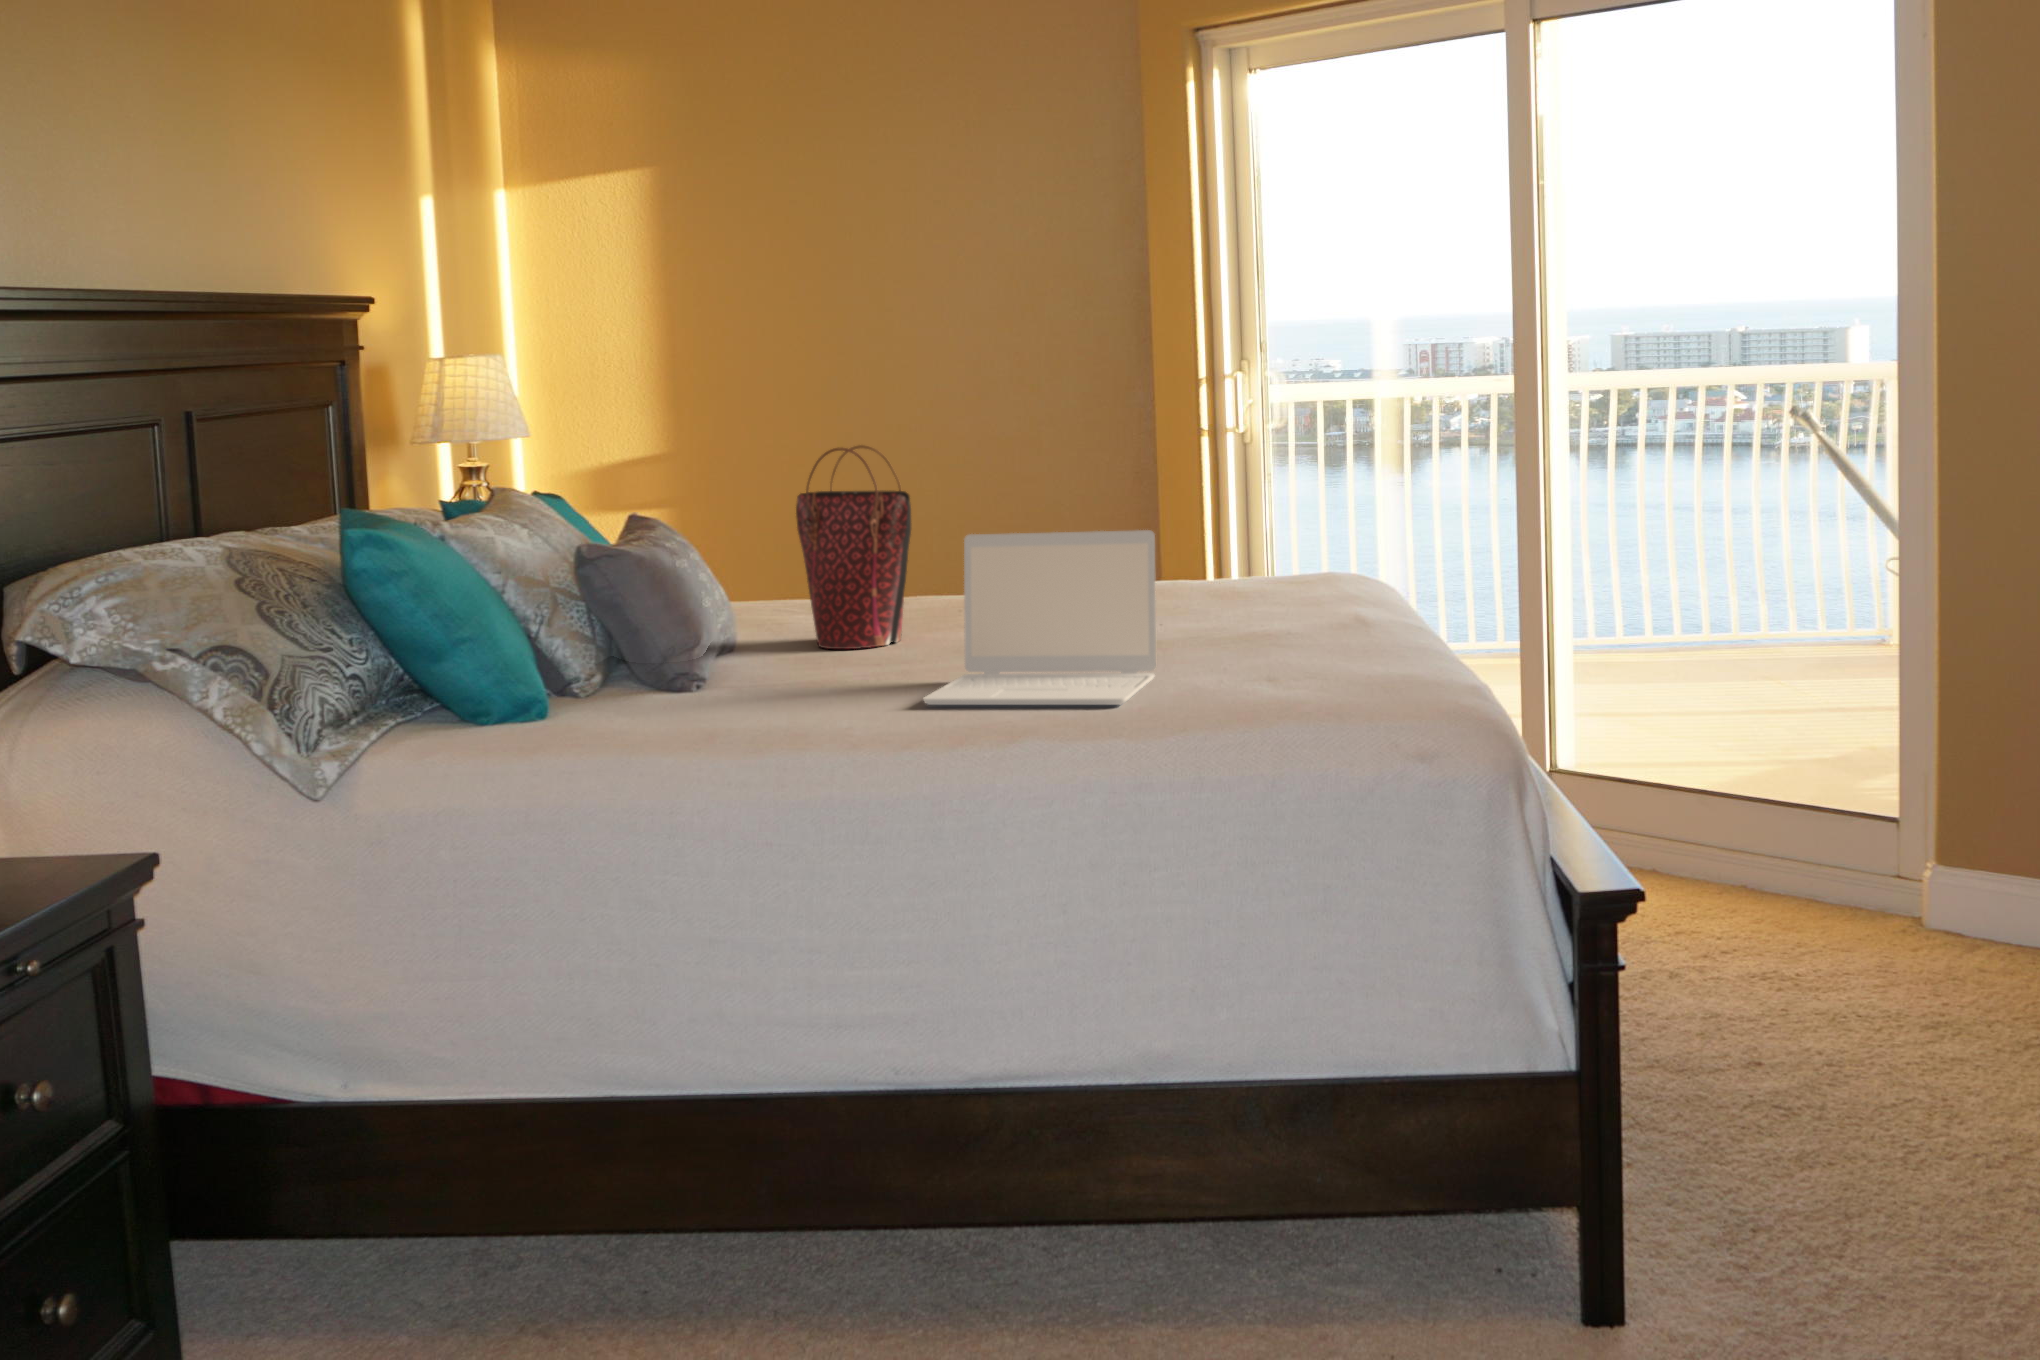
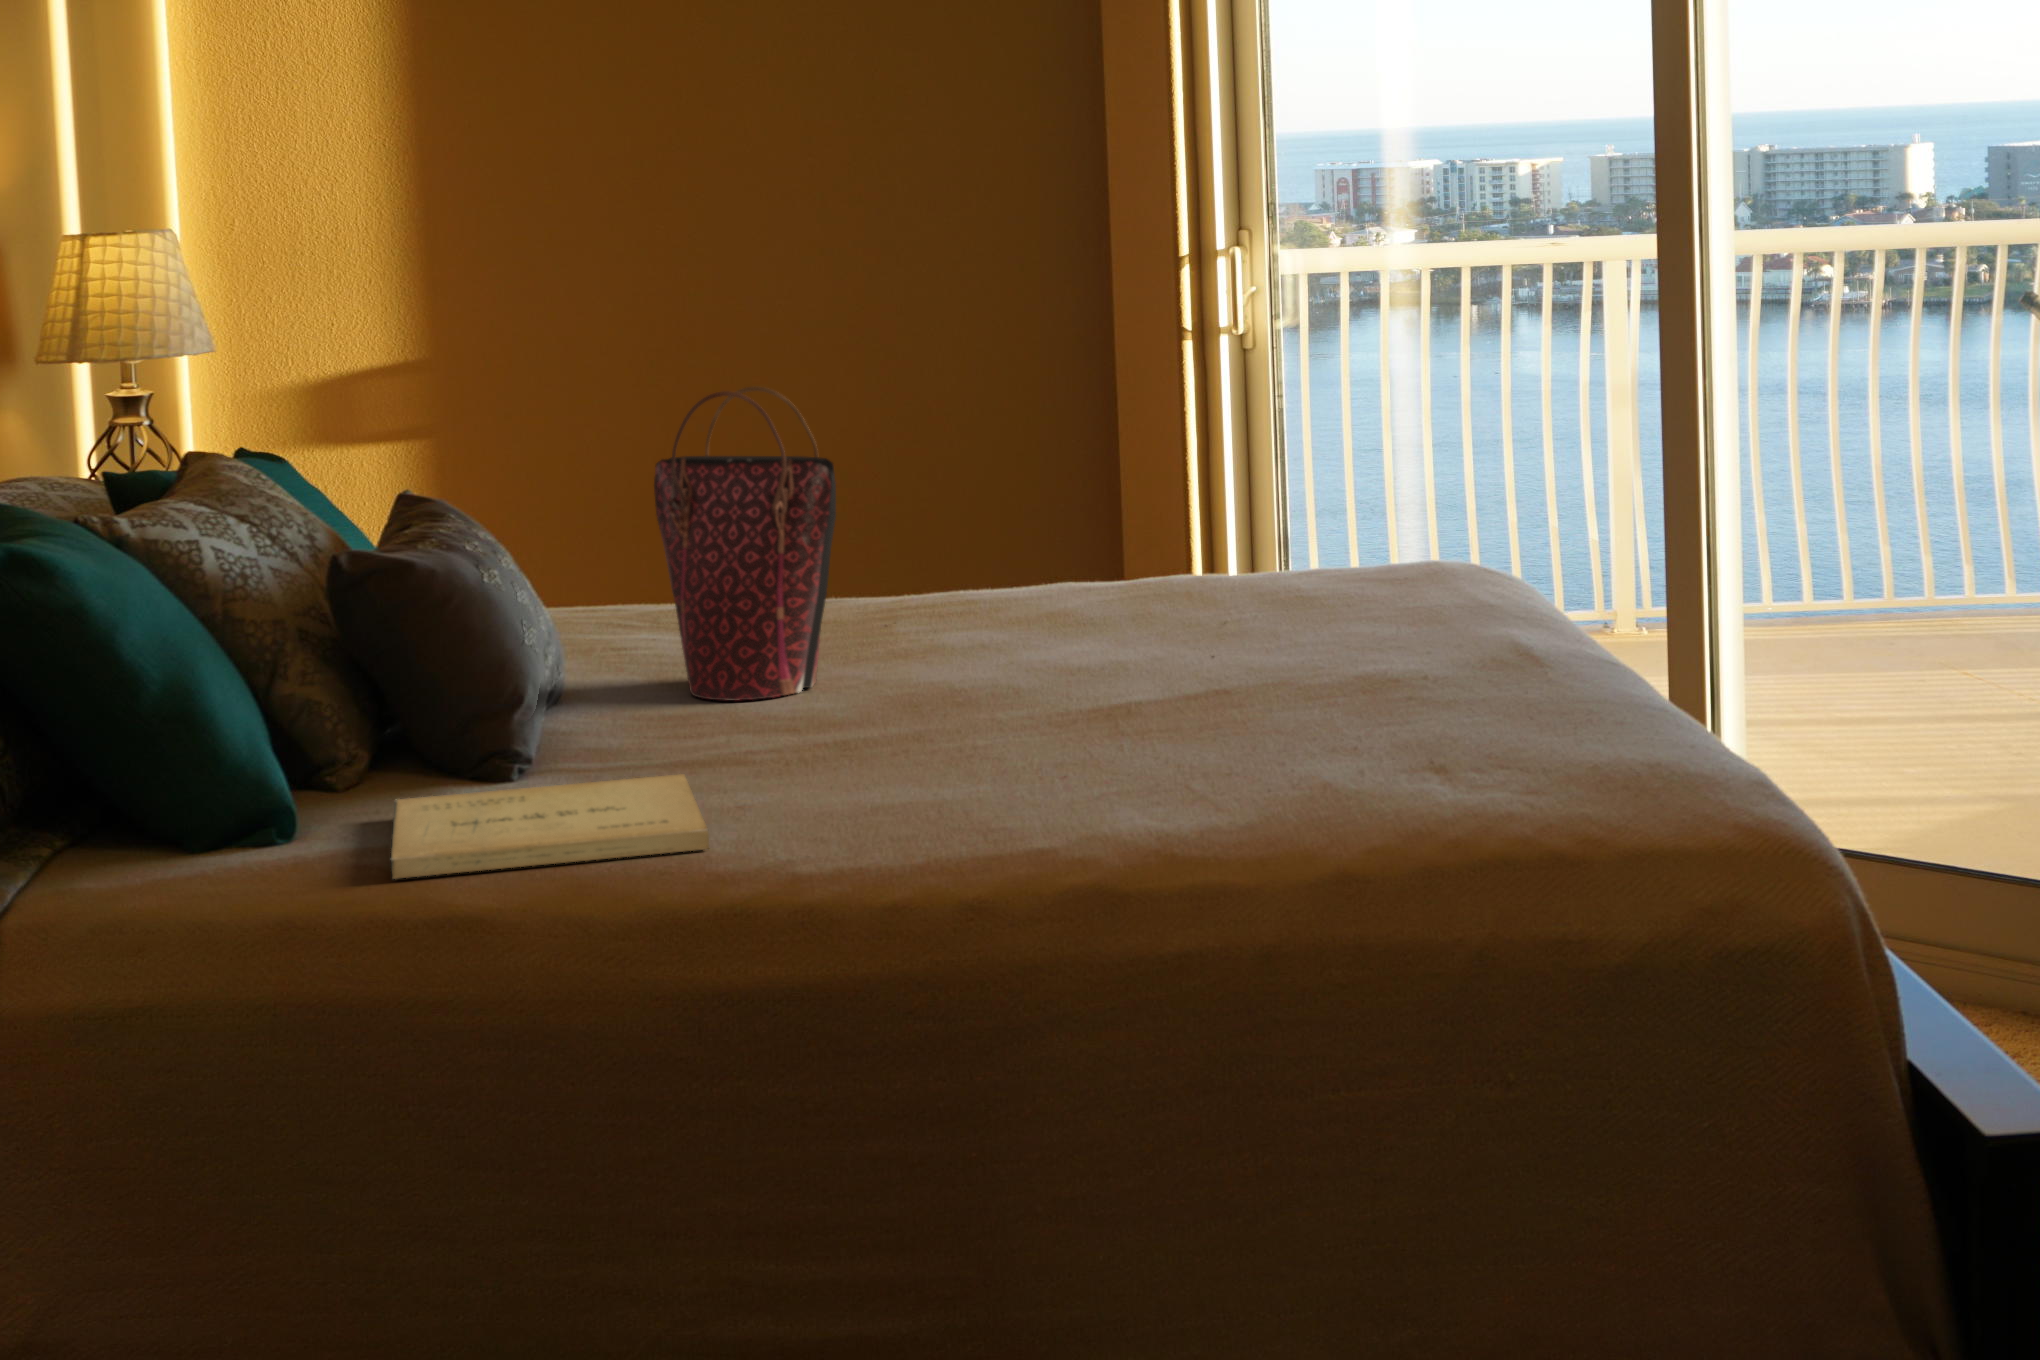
laptop: present [923,530,1156,705] -> none [900,532,1249,816]
book: none [595,684,798,737] -> present [391,774,709,879]

